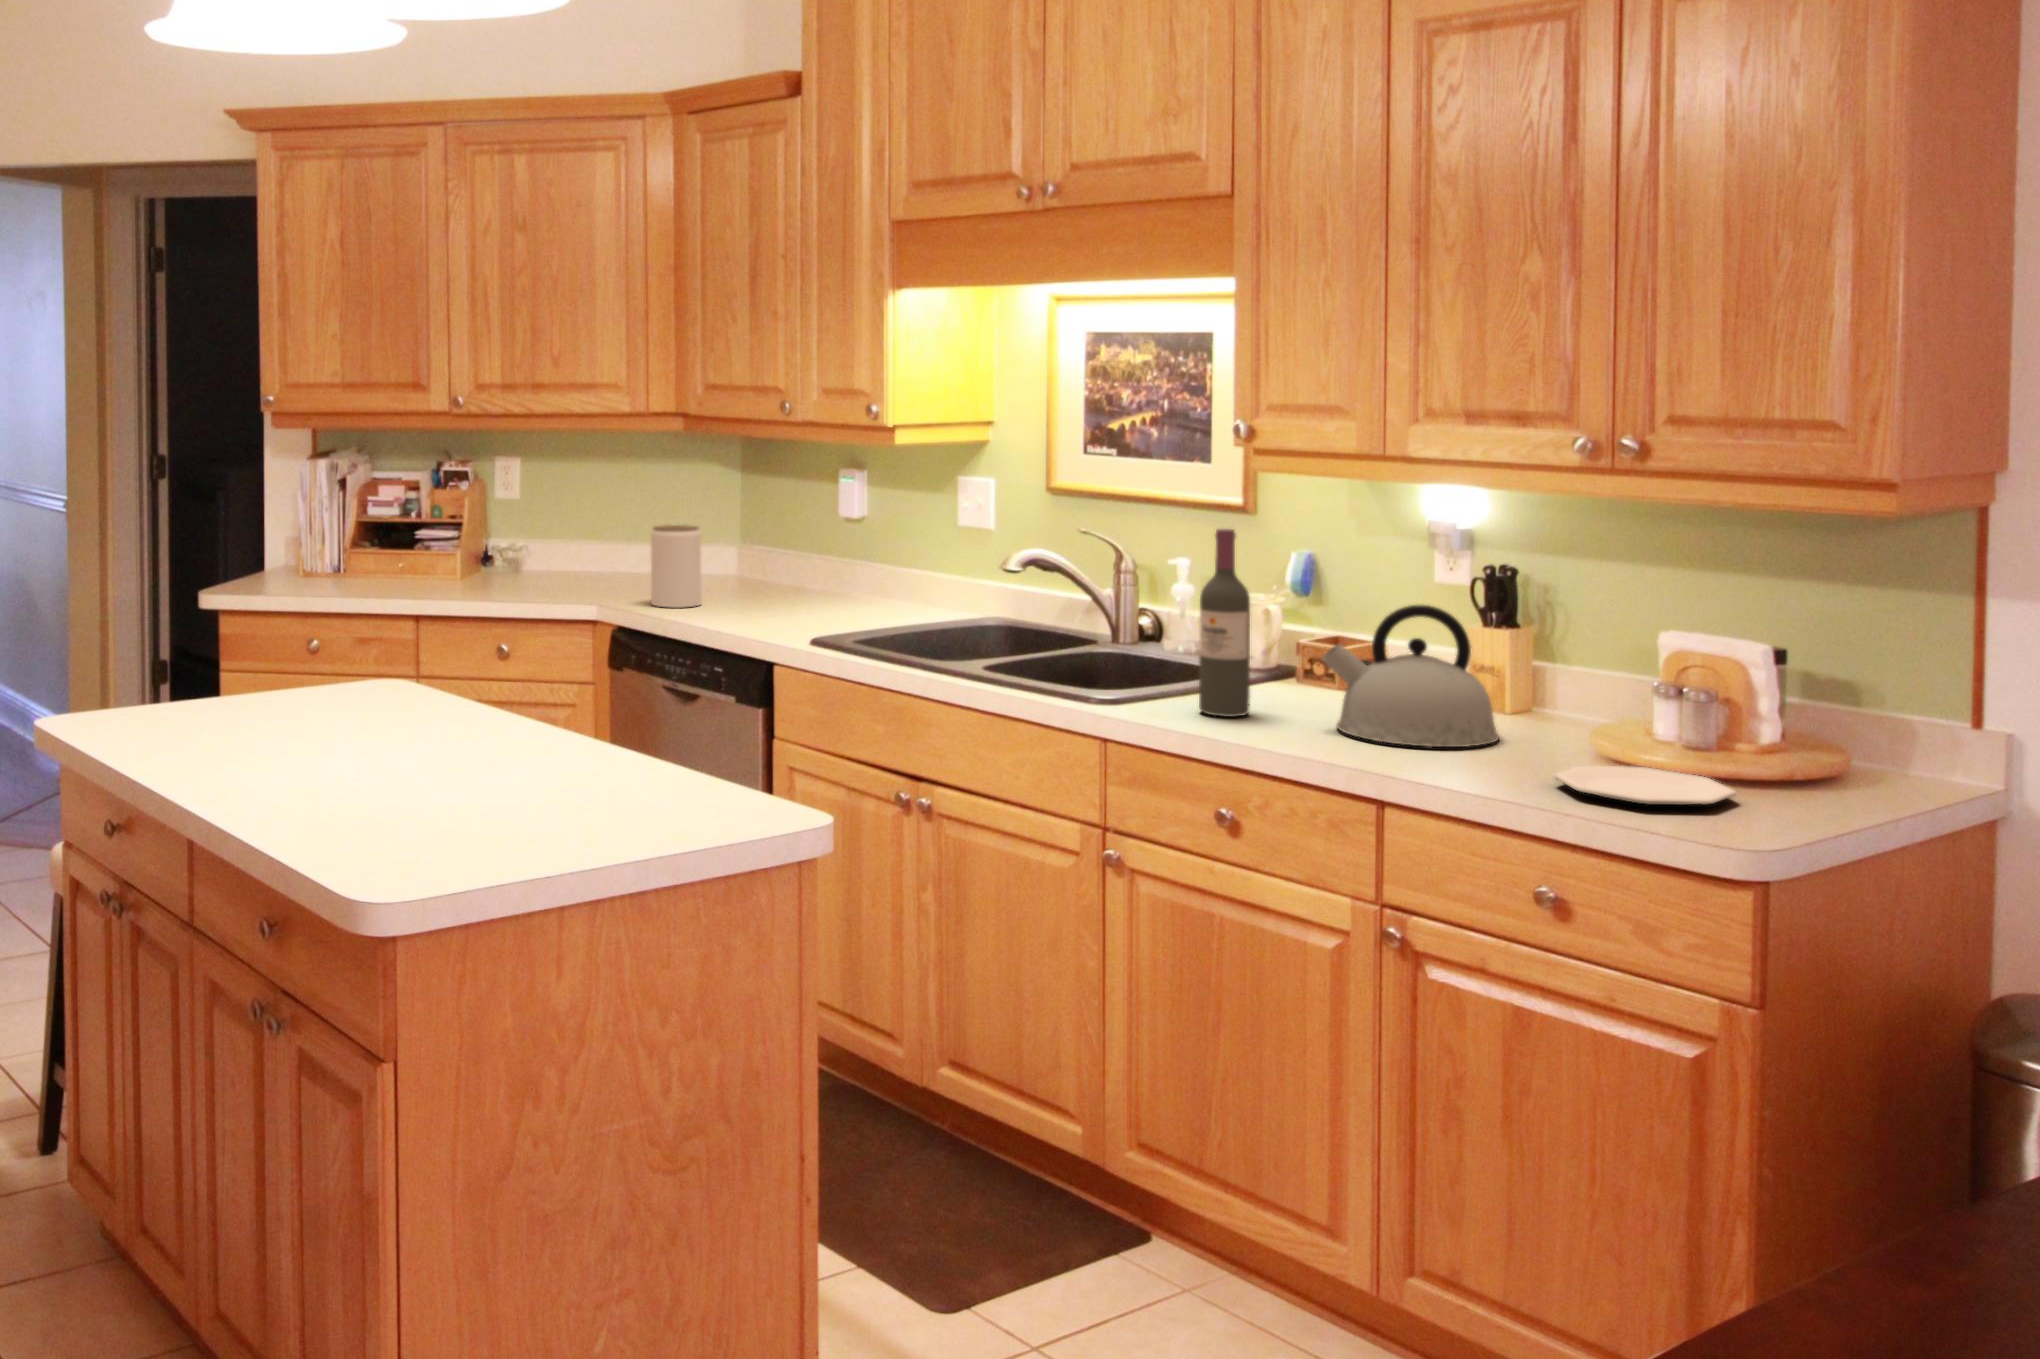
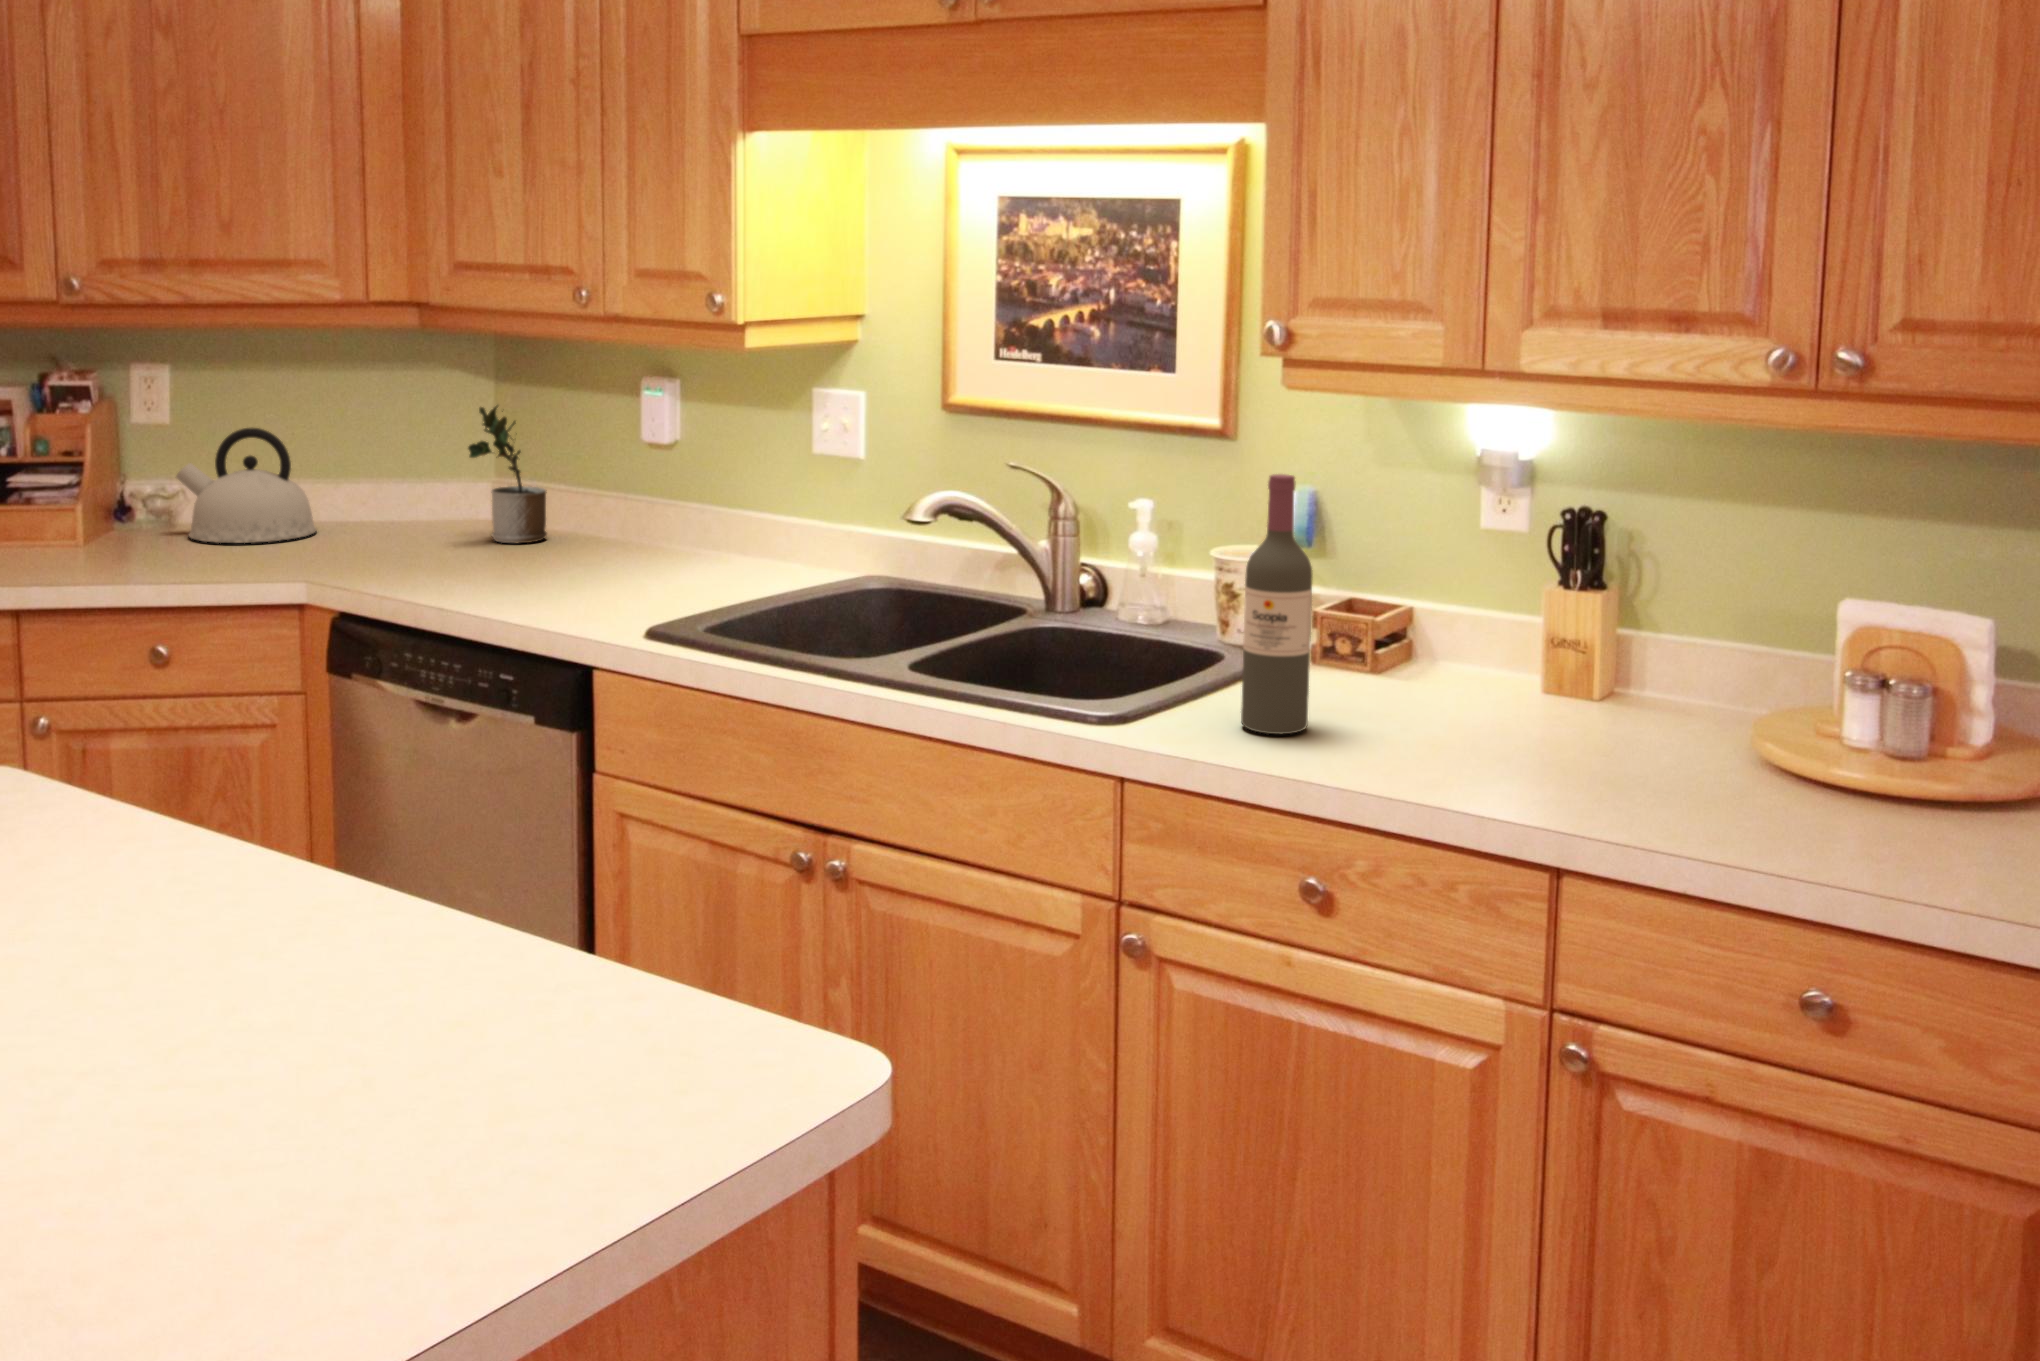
potted plant: none [716,487,774,589] -> present [468,405,547,543]
jar: present [651,525,701,608] -> none [384,463,460,581]
kettle: present [1323,605,1499,747] -> present [176,428,317,543]
plate: present [1555,766,1736,805] -> none [1777,789,2005,857]

